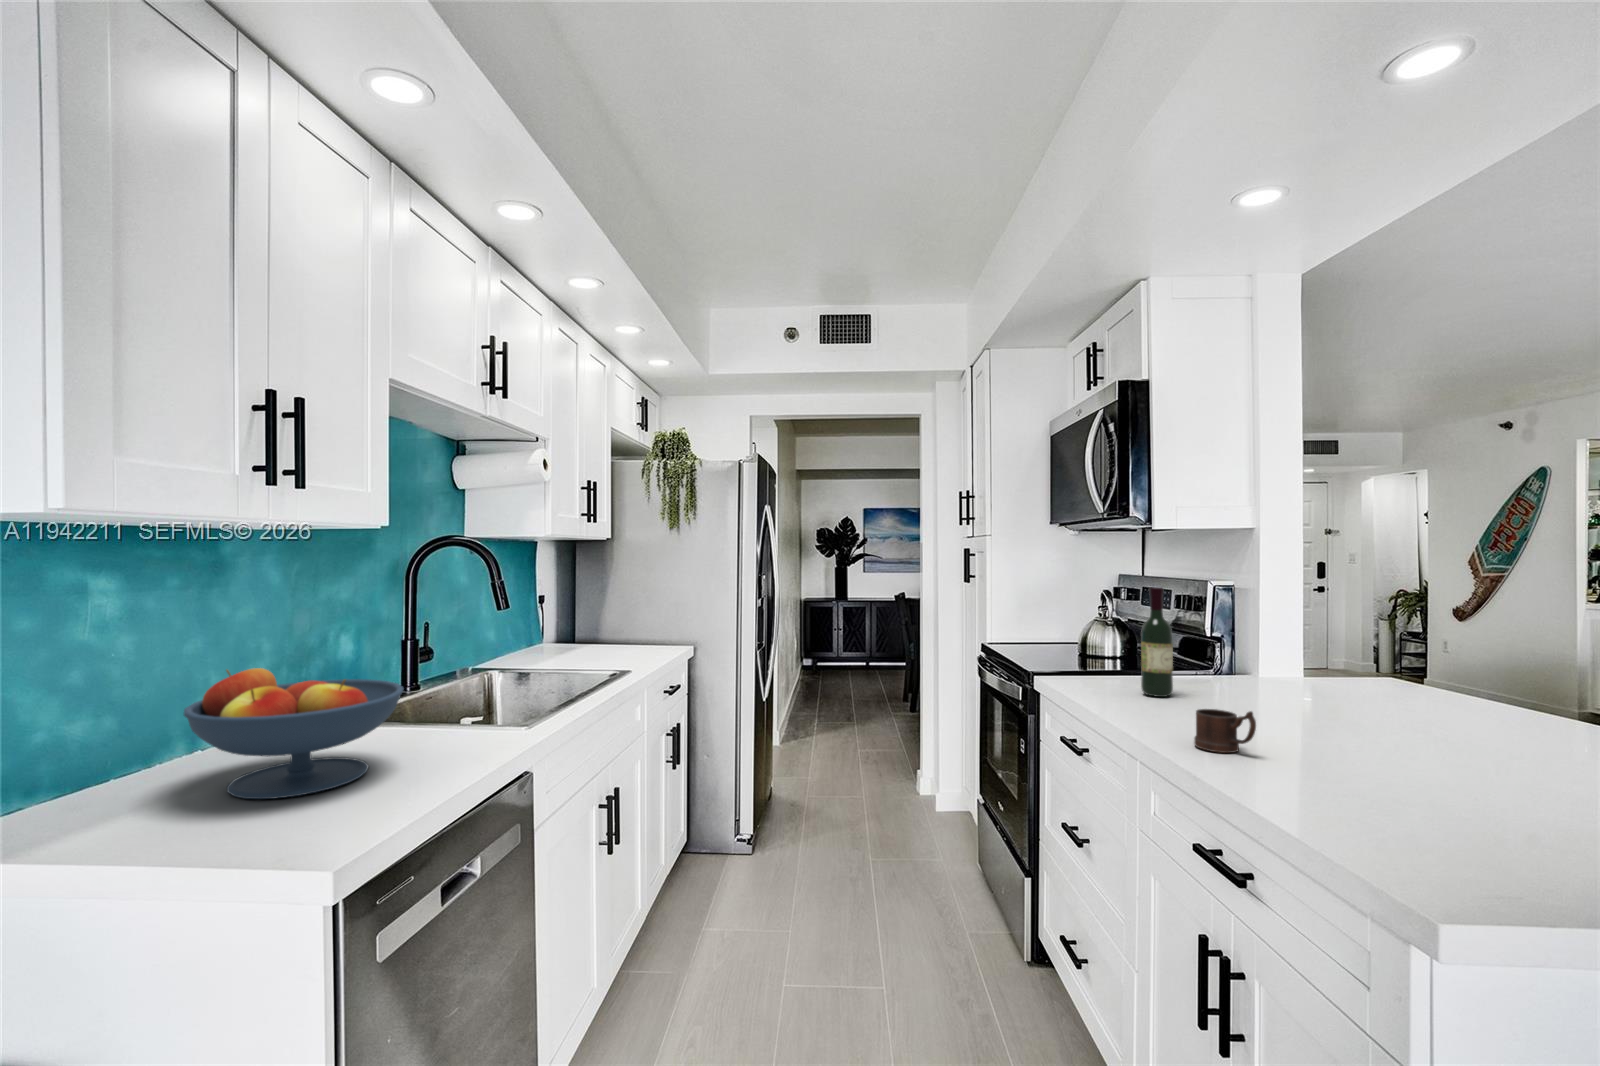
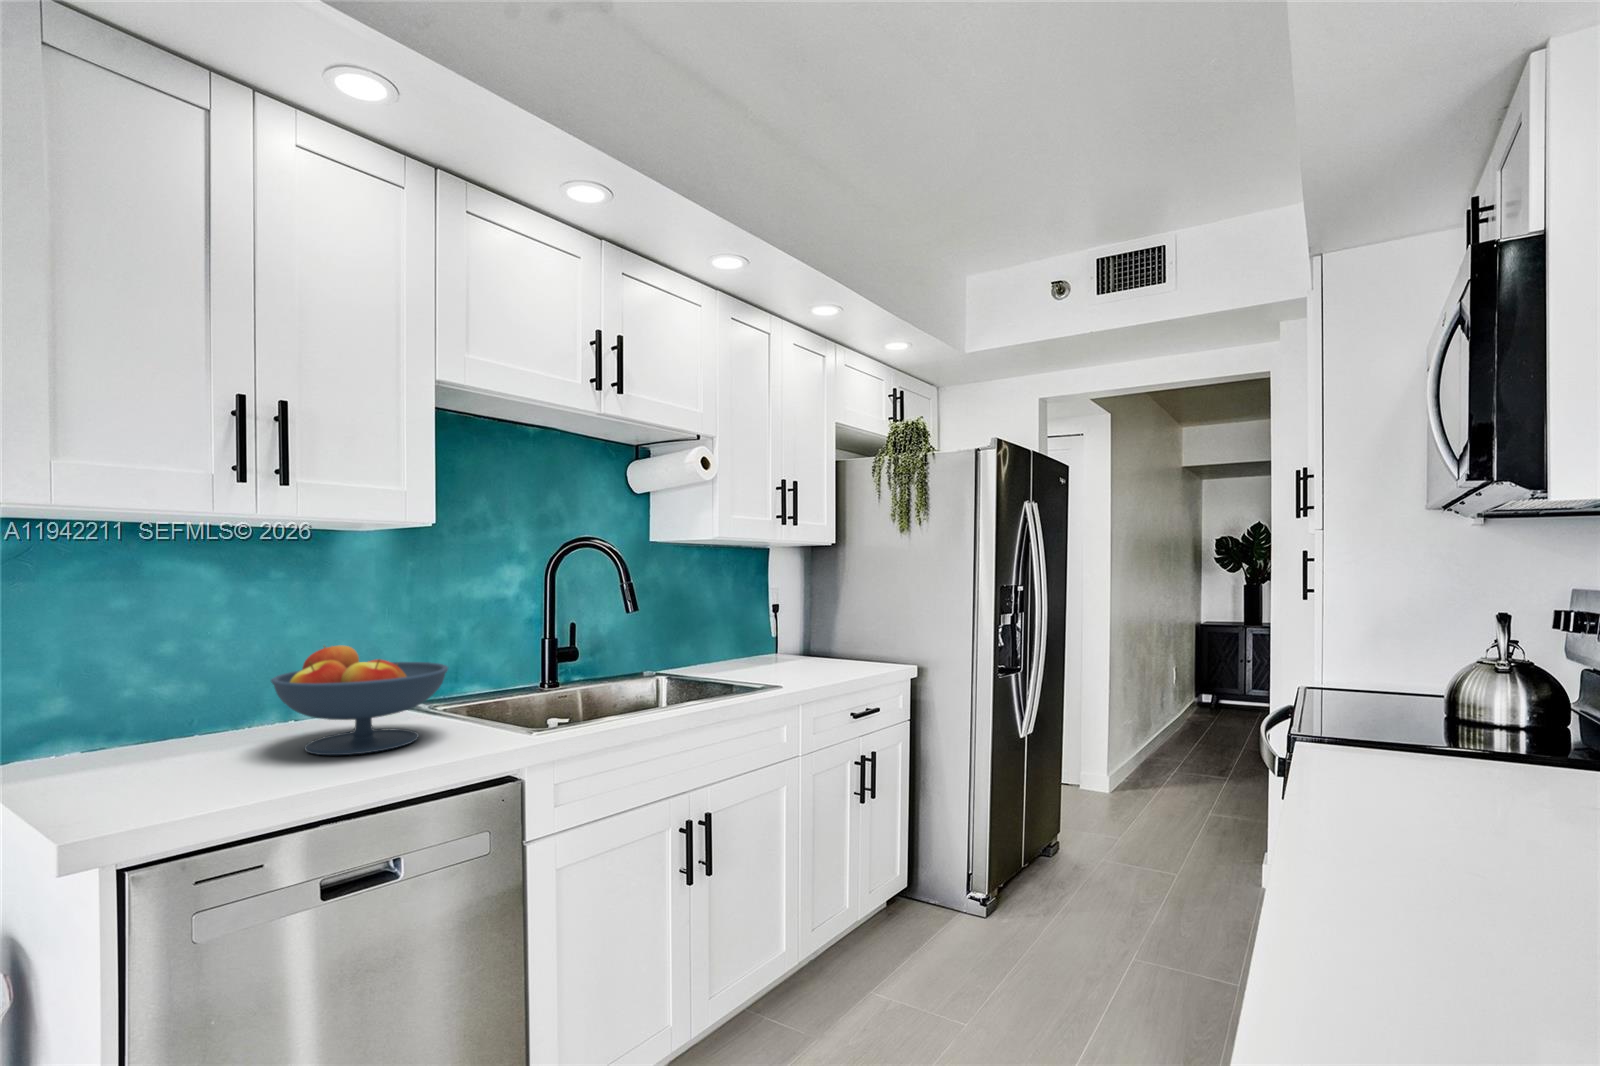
wine bottle: present [1141,587,1173,697] -> none [1450,602,1519,798]
mug: present [1194,709,1256,753] -> none [1378,818,1480,909]

